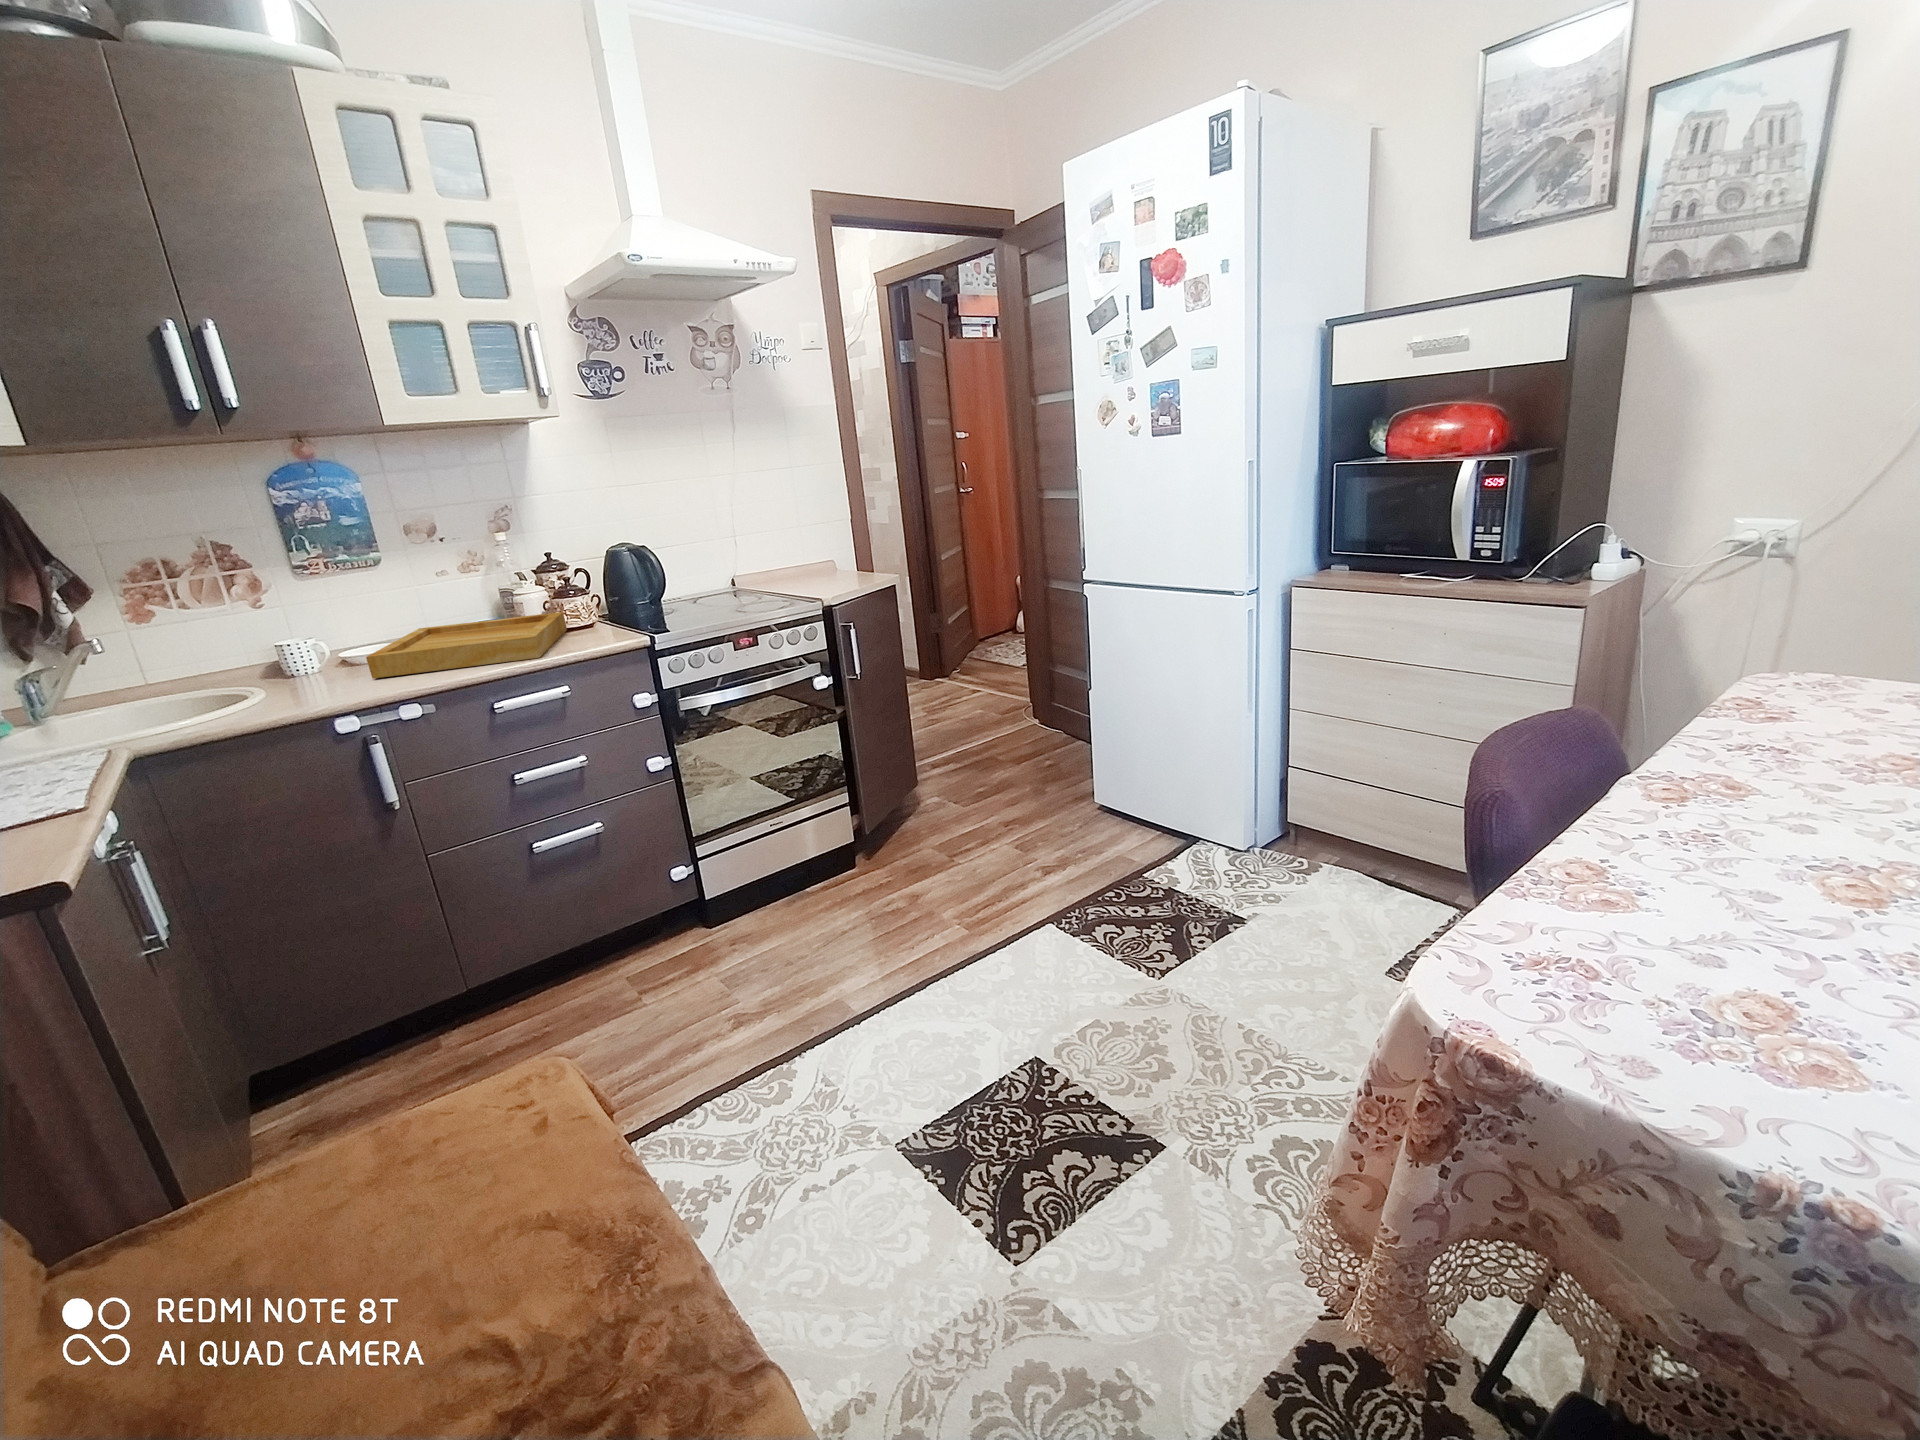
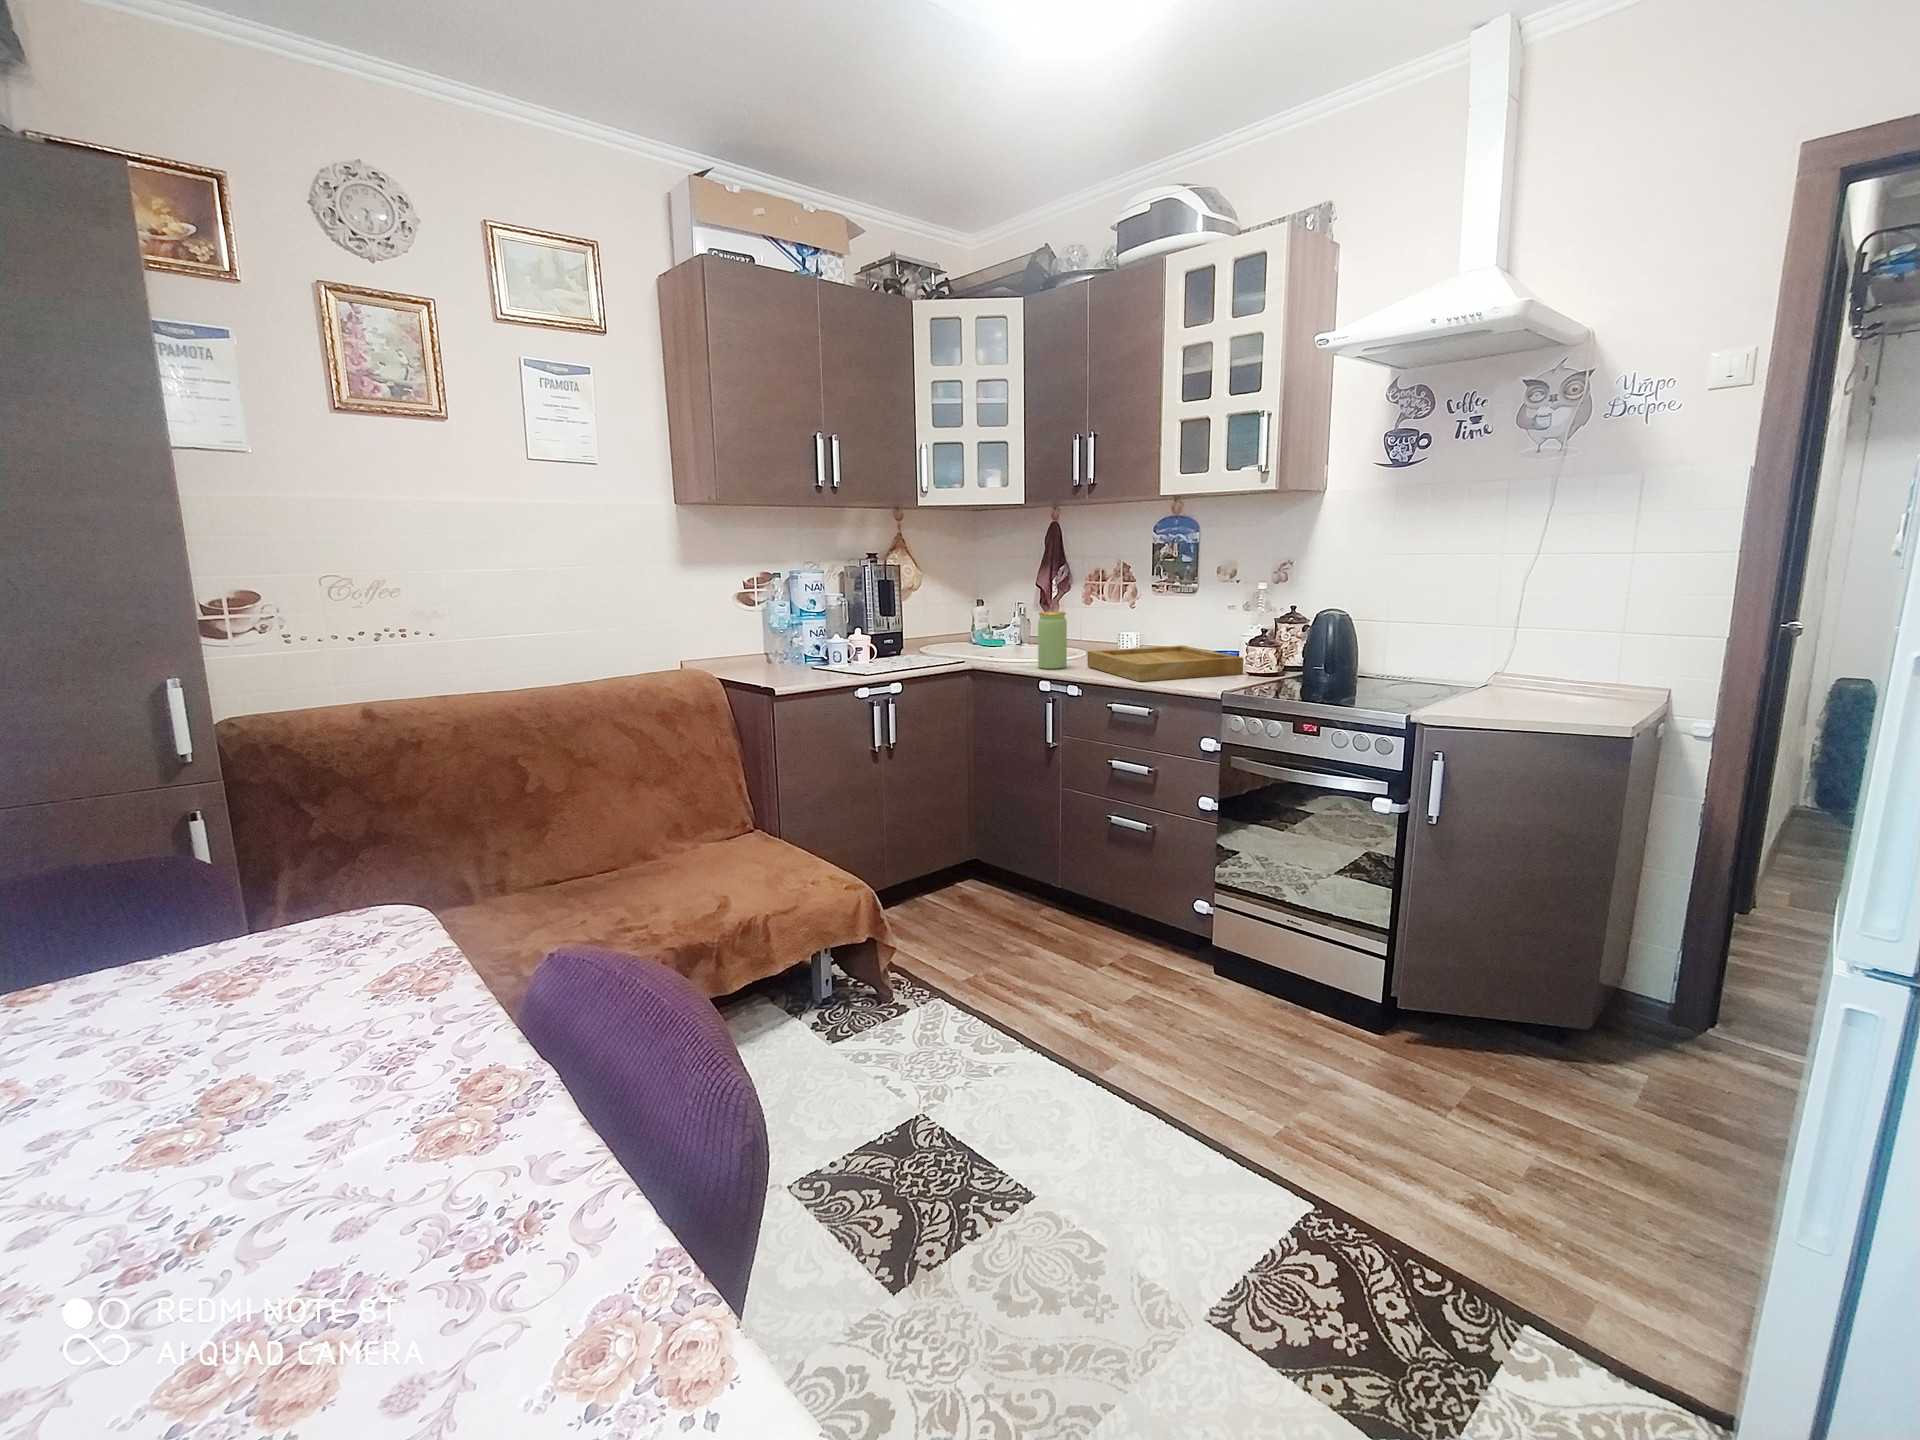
jar: none [275,607,353,700] -> present [1038,611,1067,669]

